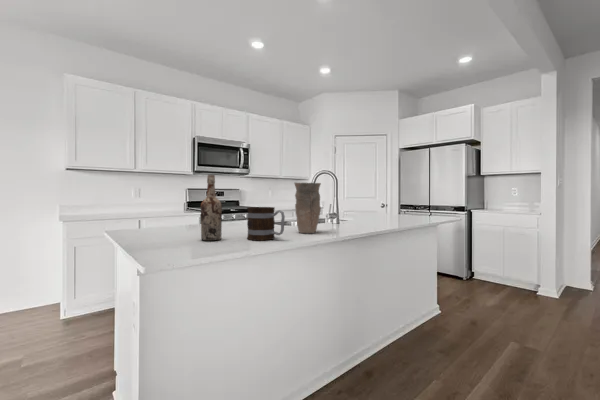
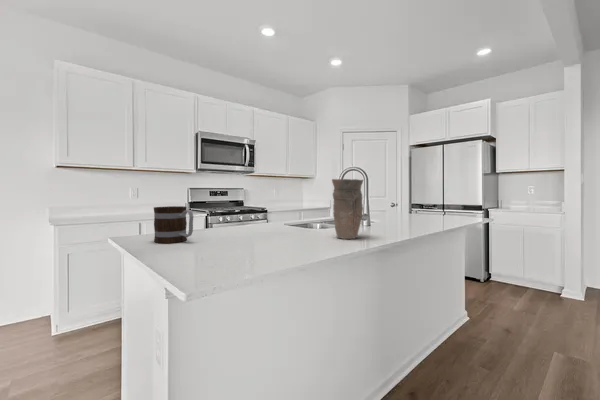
wine bottle: present [201,175,222,241] -> none [229,170,254,251]
mug: present [247,207,285,241] -> present [154,206,193,243]

